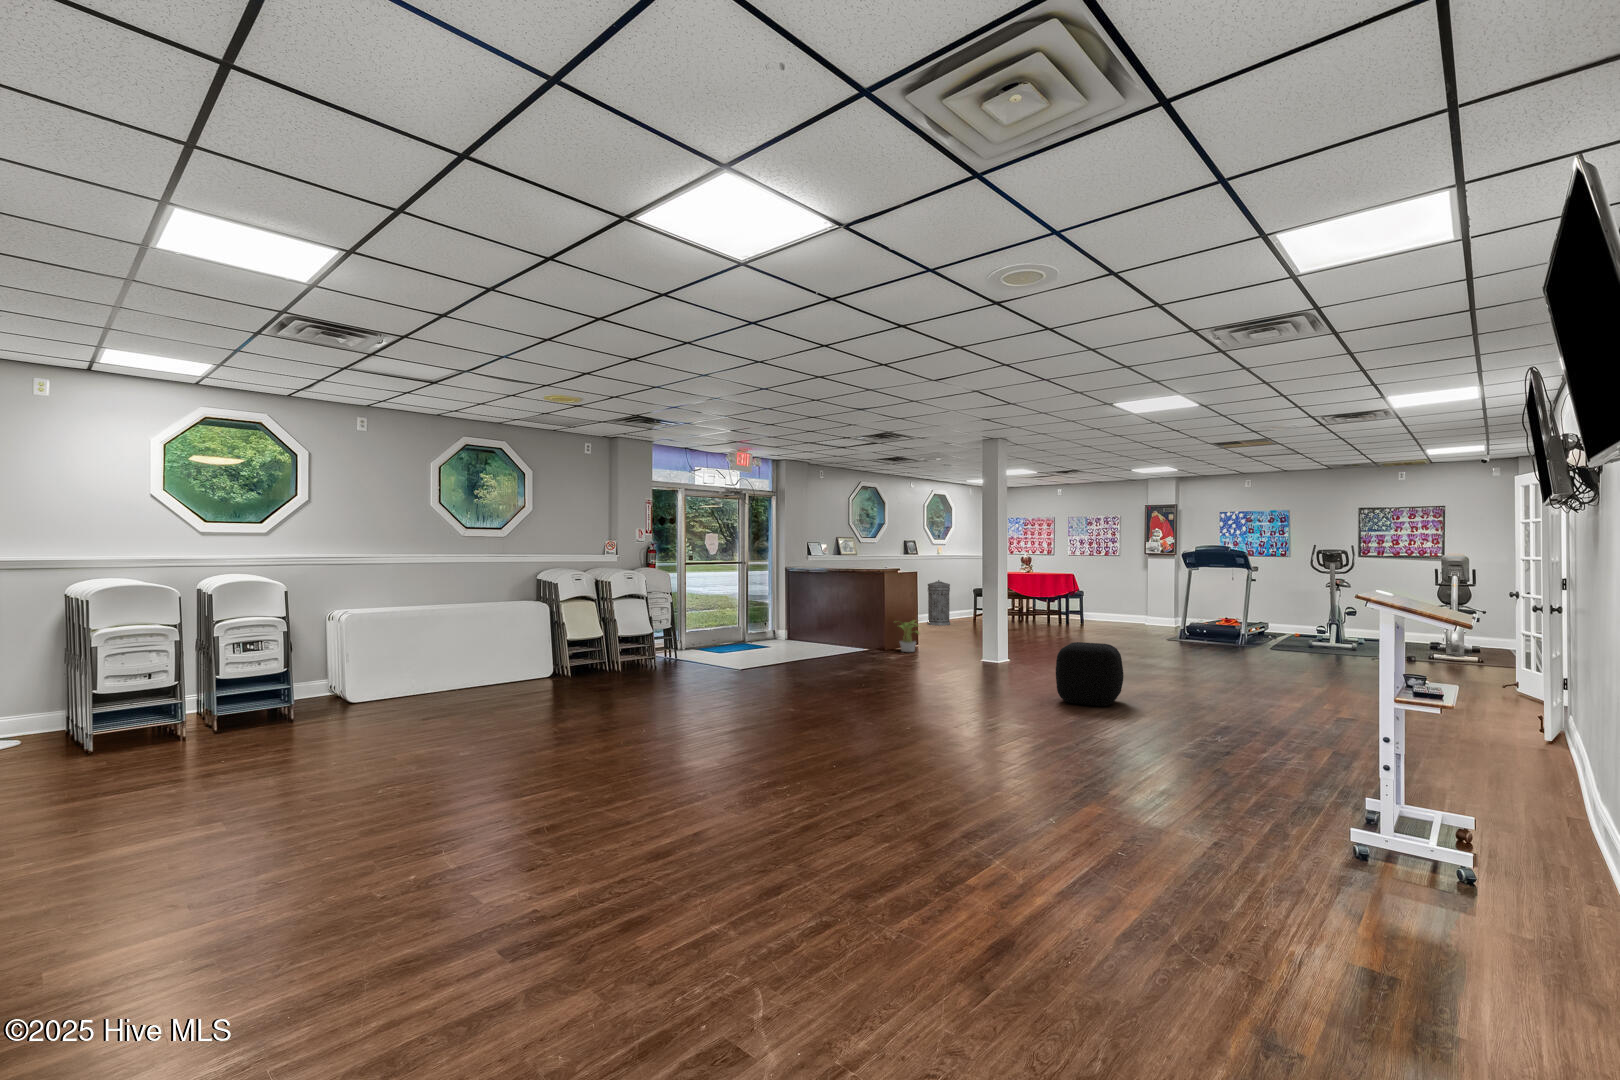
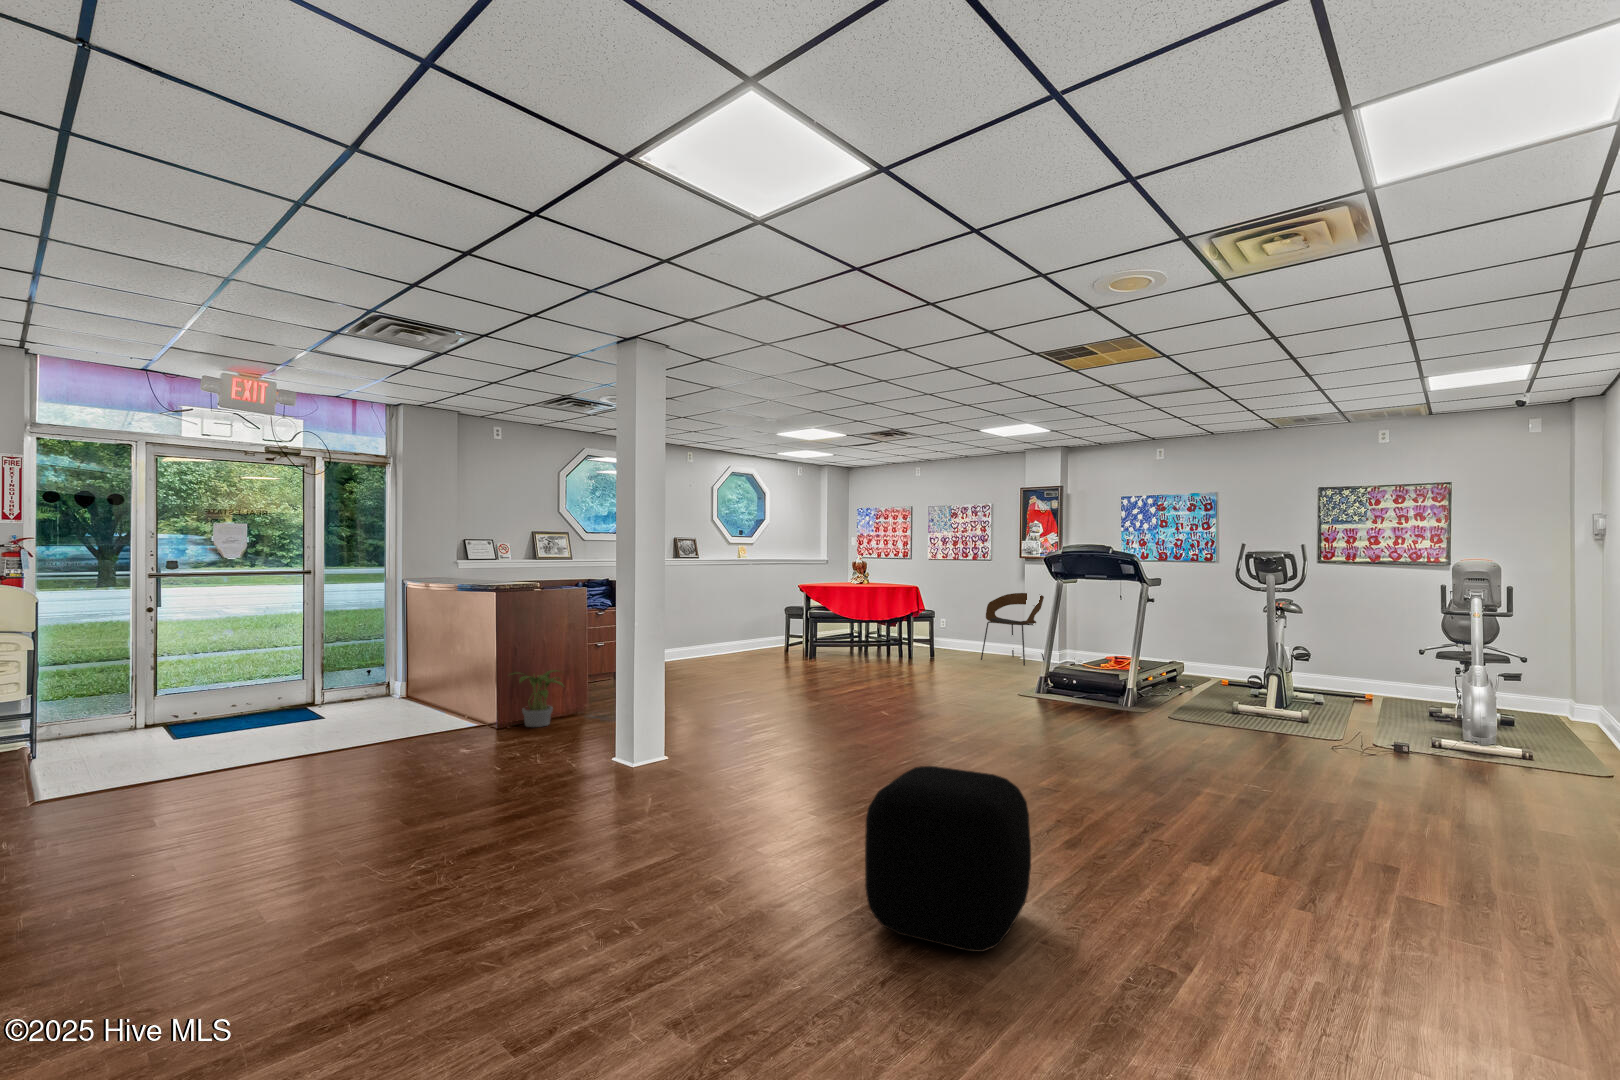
chair: none [1119,579,1164,627] -> present [981,593,1044,665]
trash can: present [927,580,950,625] -> none [705,594,739,661]
ottoman: present [1056,642,1123,706] -> present [865,766,1031,952]

